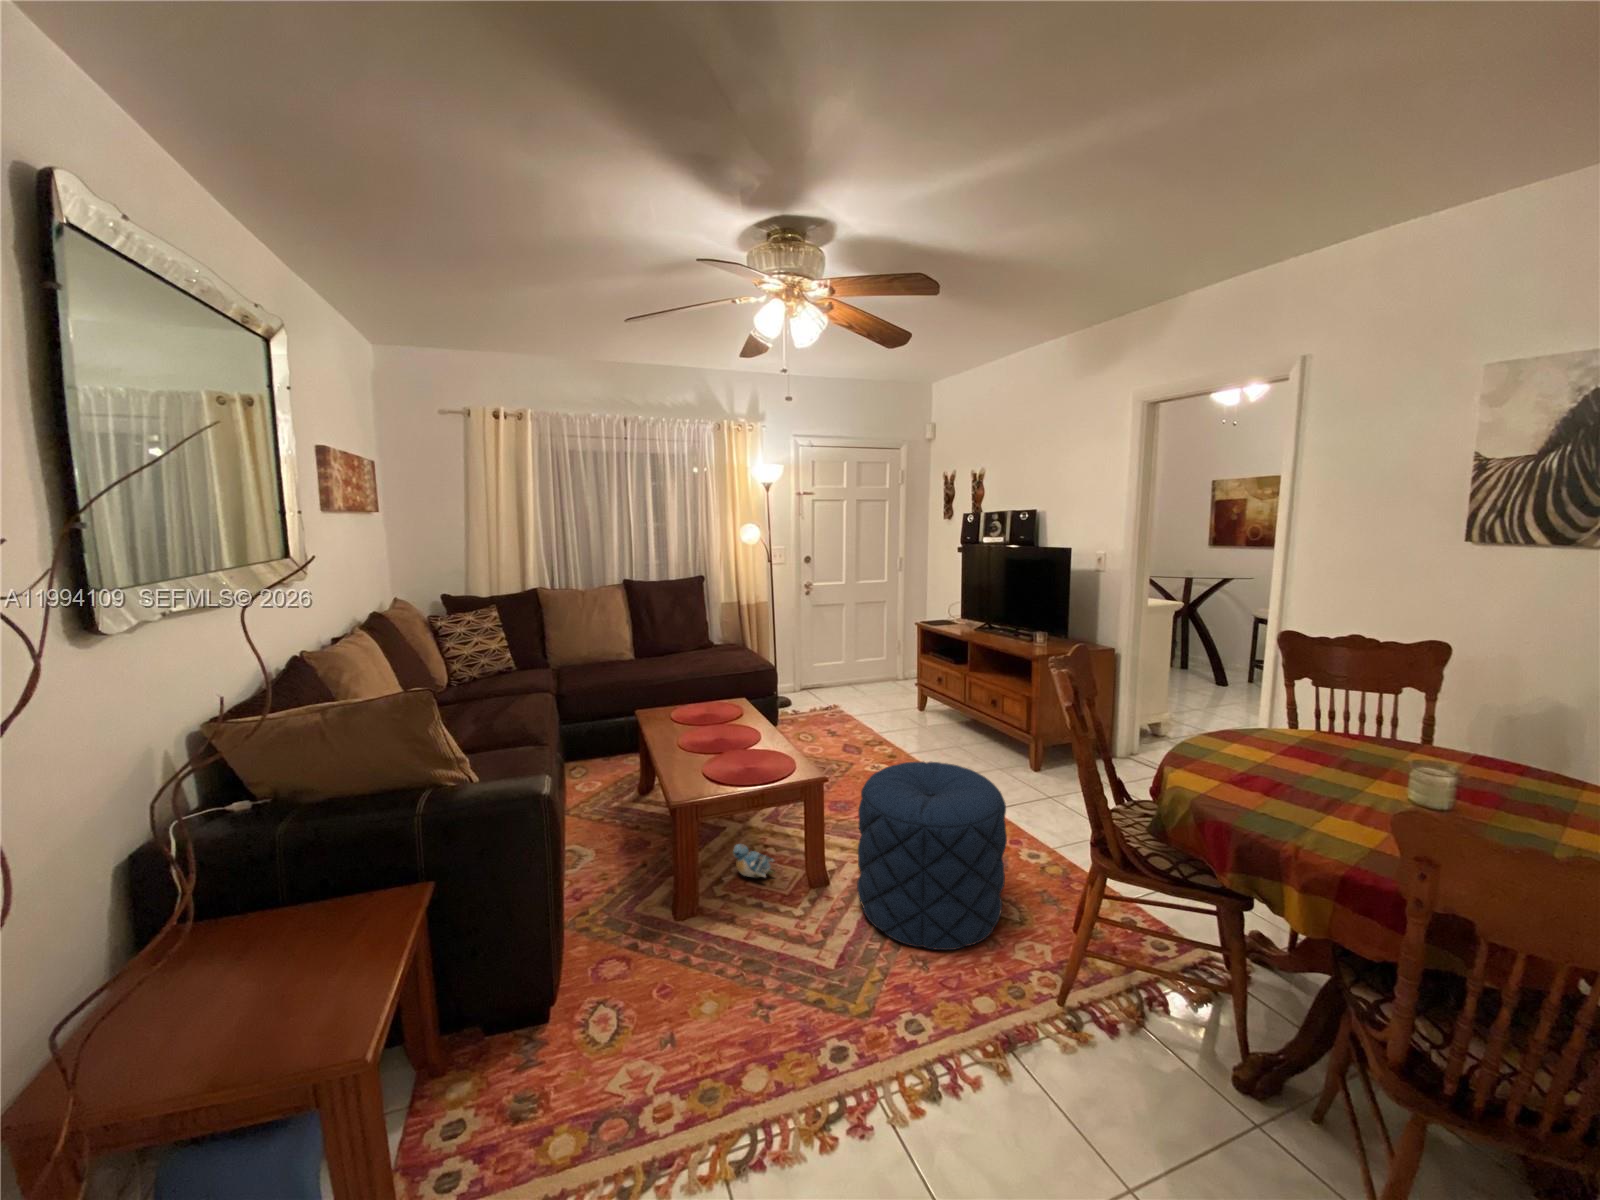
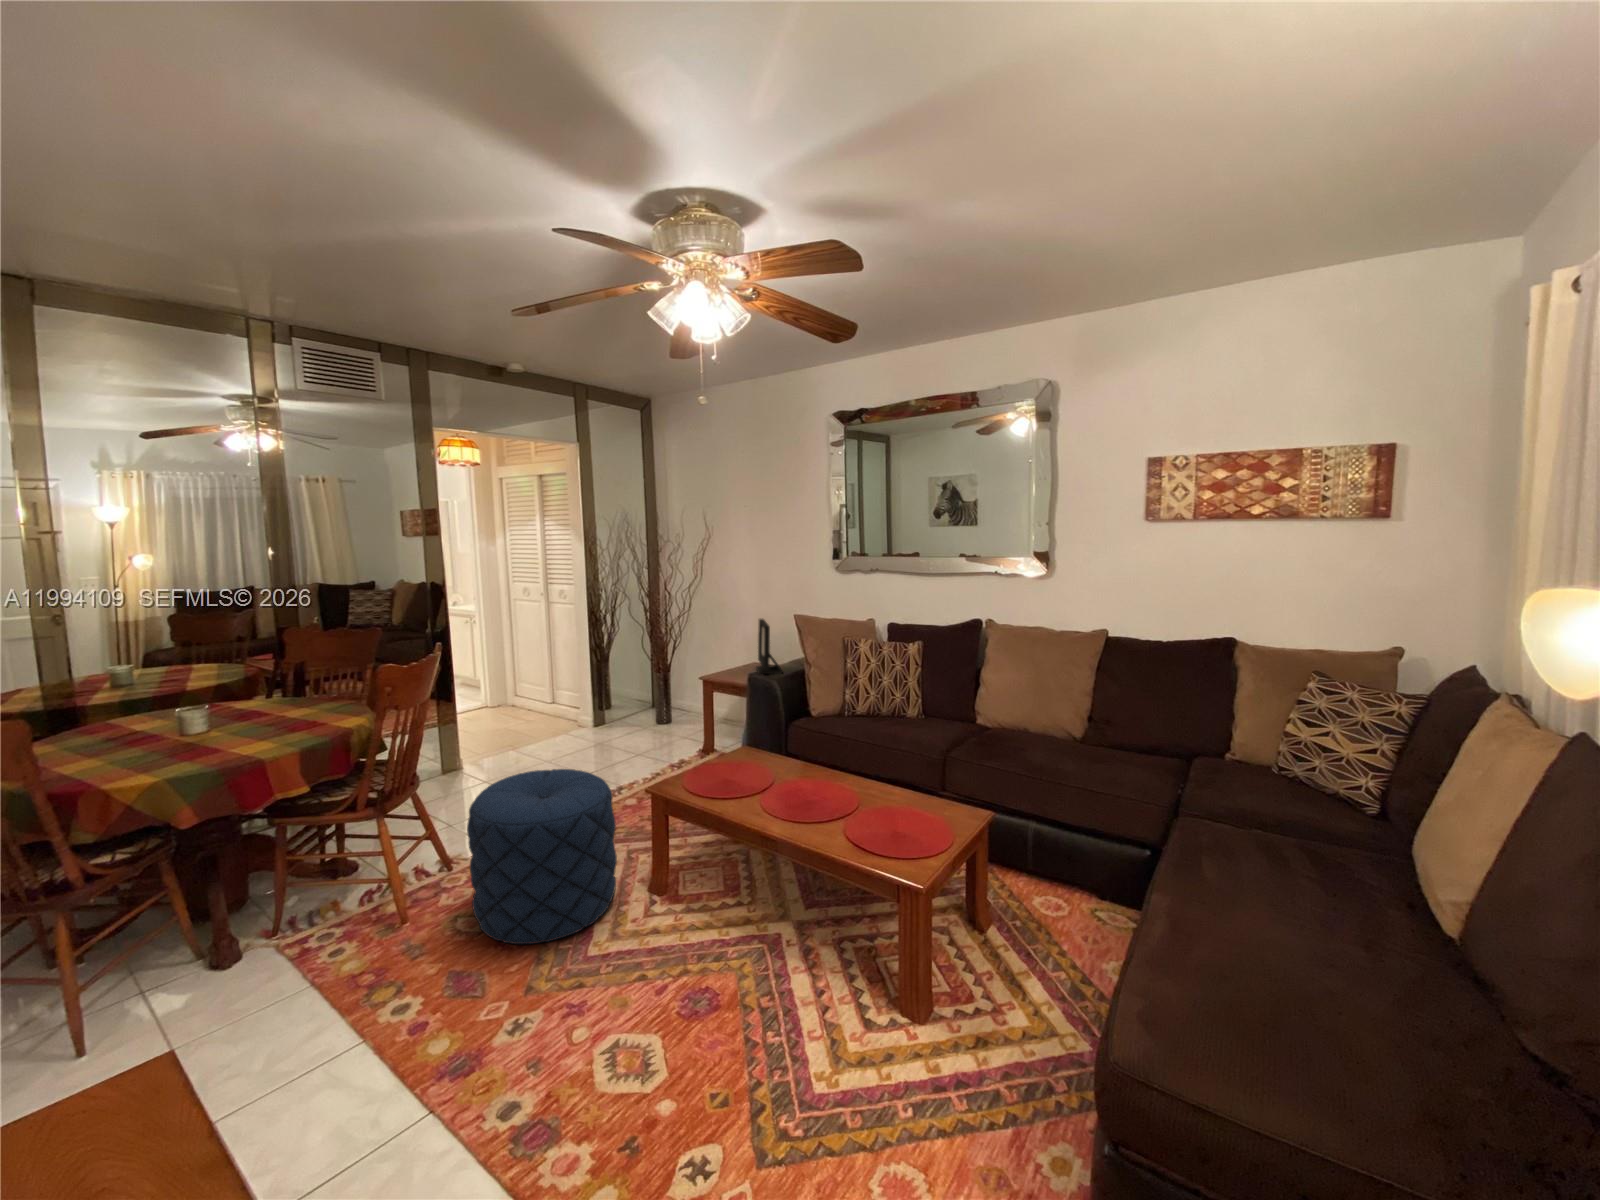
picture frame: none [171,793,354,996] -> present [756,619,783,674]
plush toy: present [733,844,775,878] -> none [702,847,744,880]

